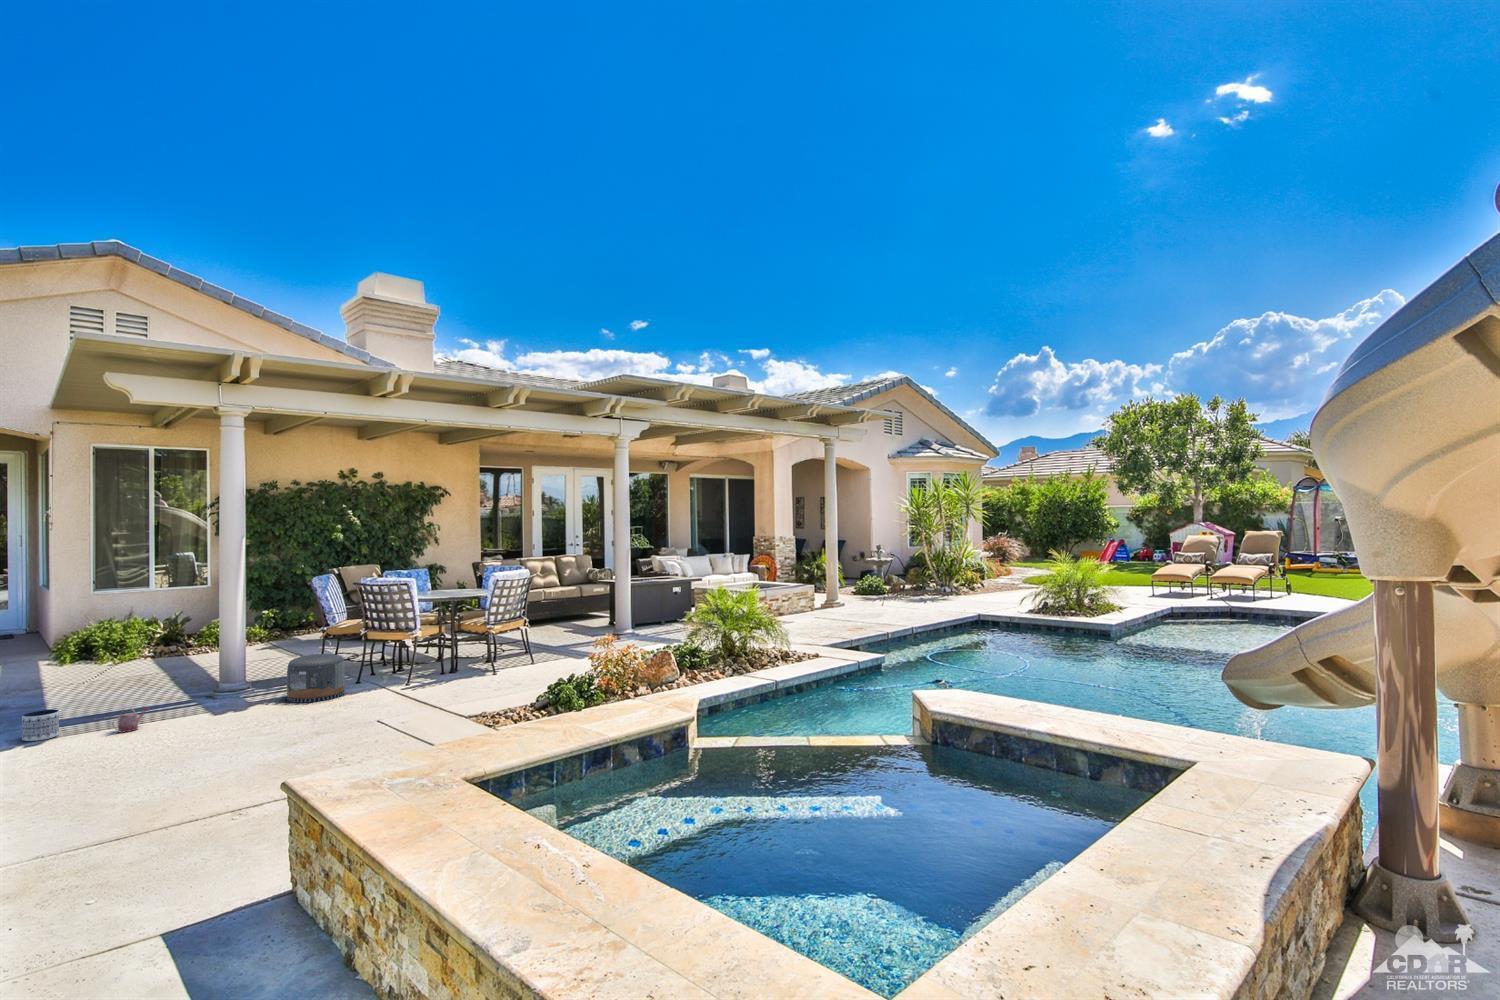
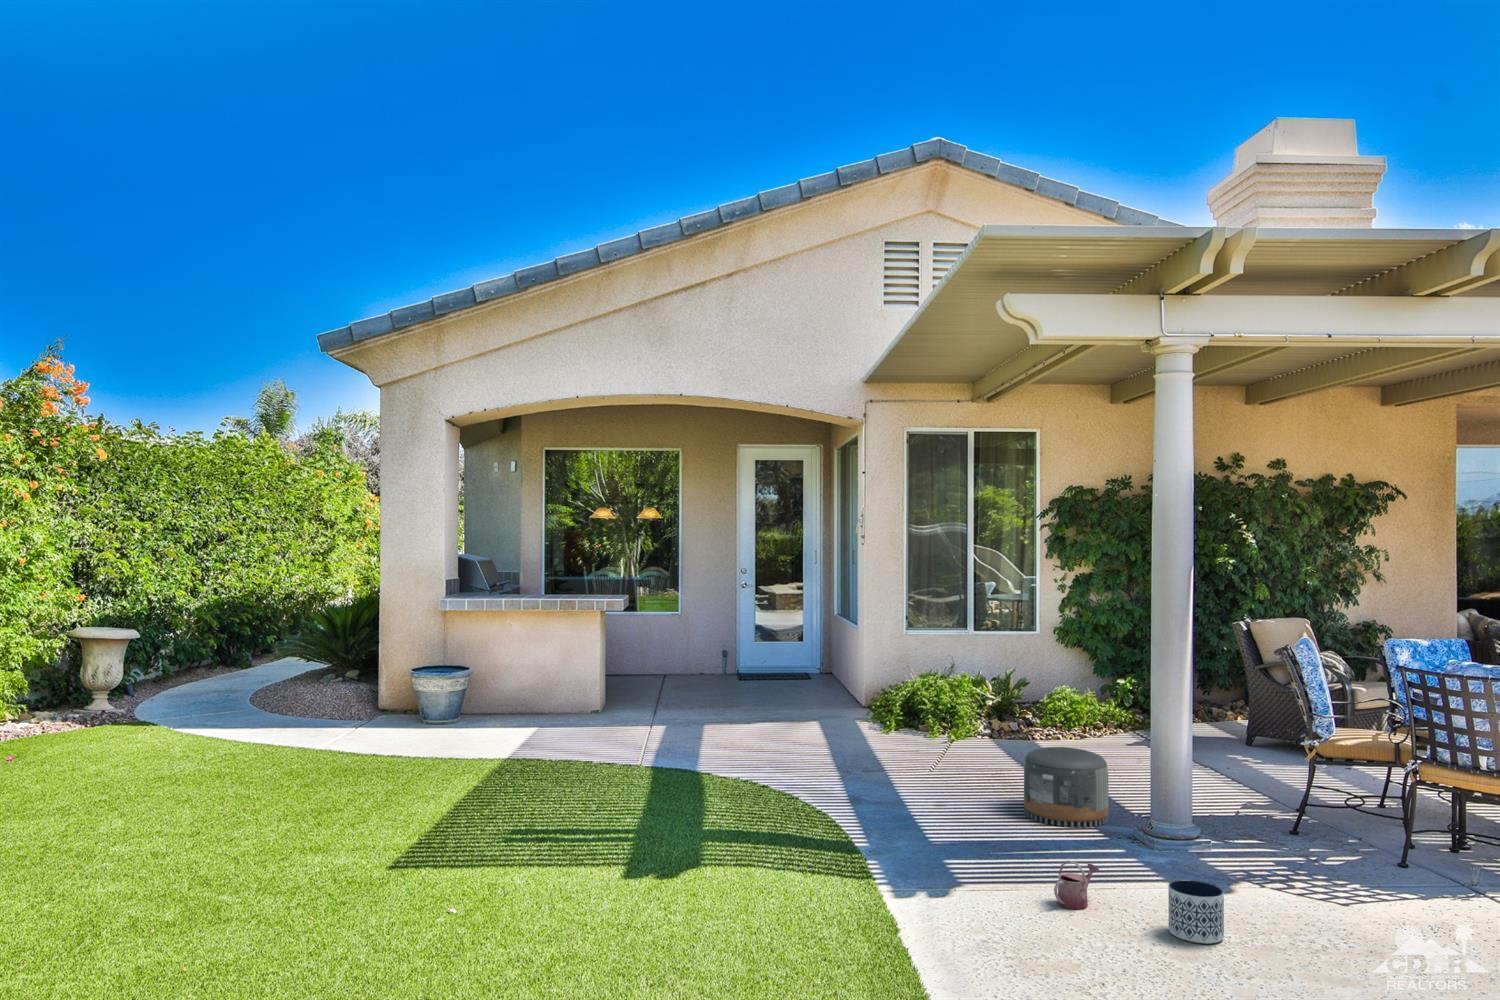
pouf: present [287,654,345,702] -> present [1024,747,1109,827]
planter: present [22,709,59,741] -> present [1168,880,1224,944]

